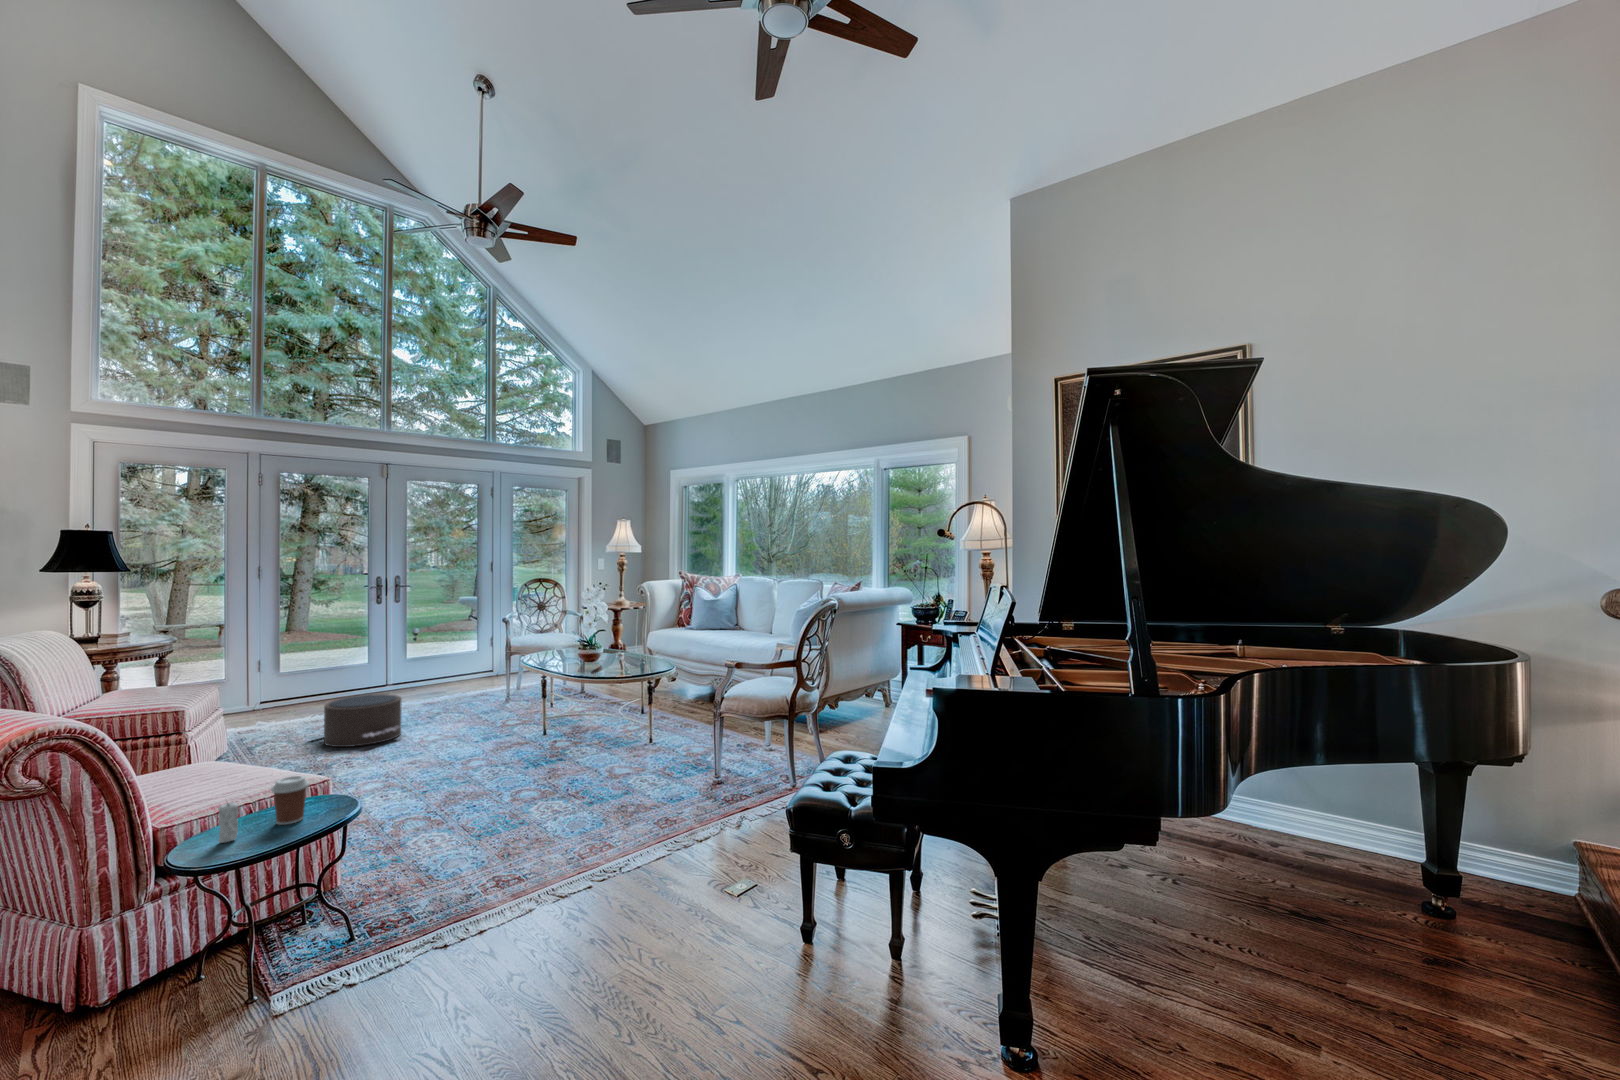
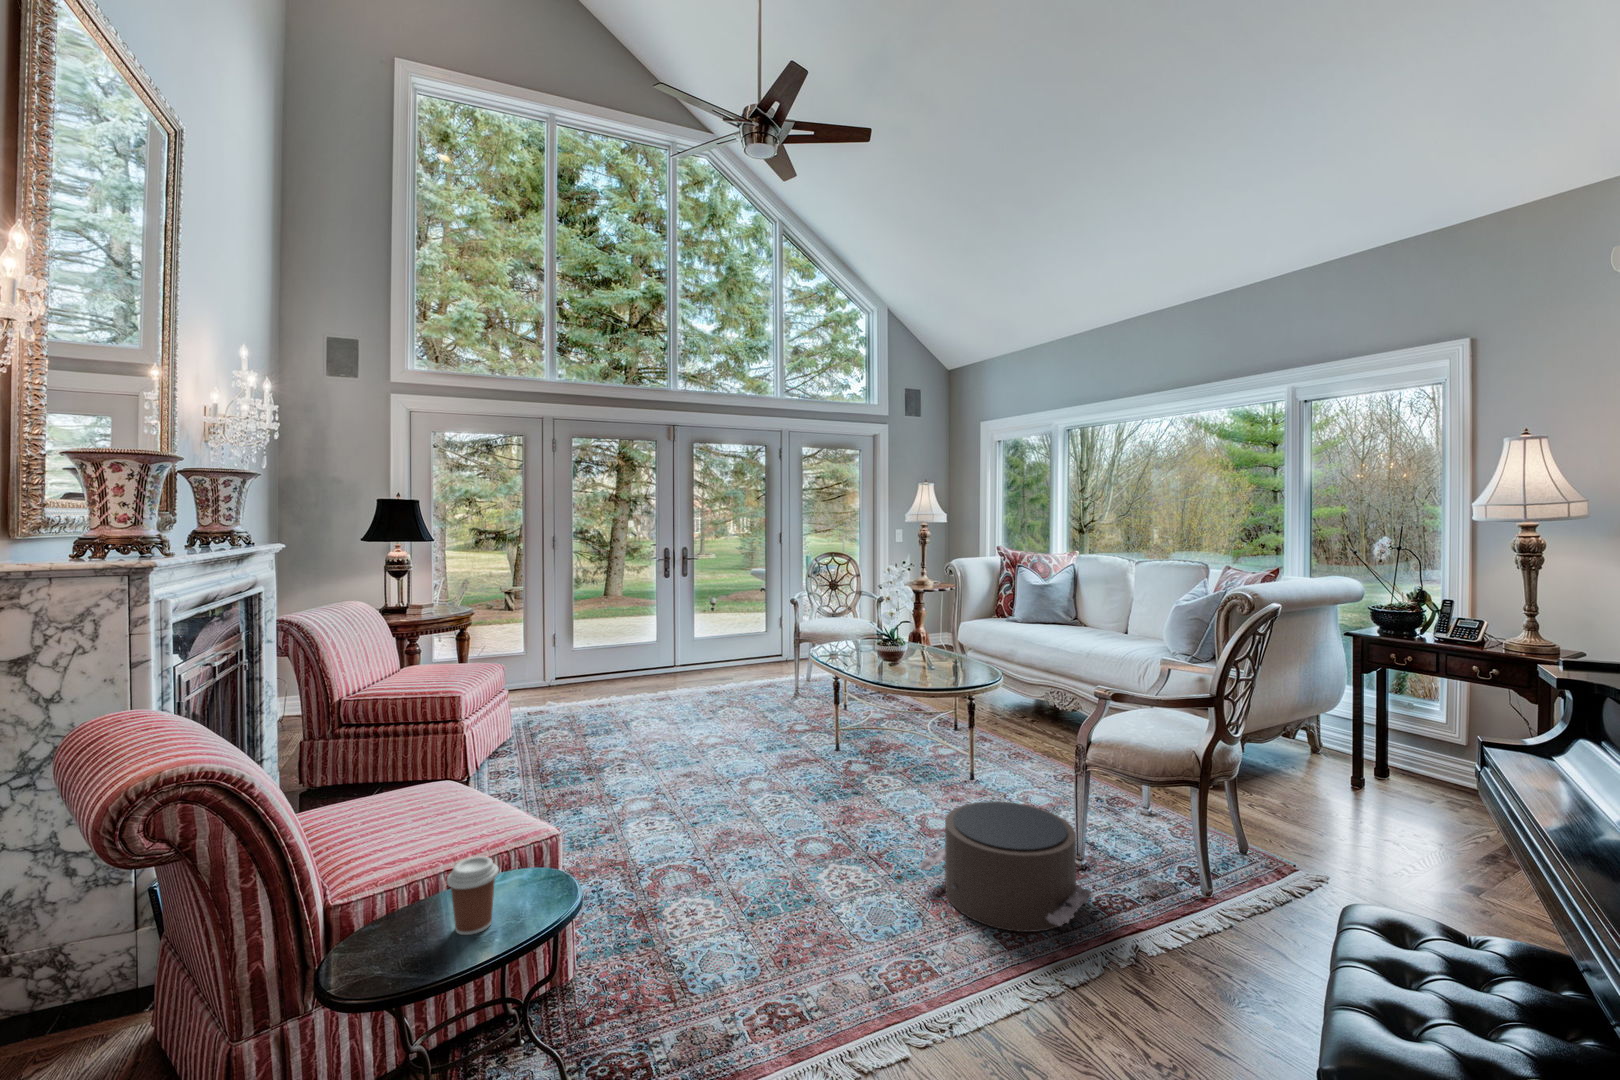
pouf: present [313,694,402,747] -> present [918,801,1093,932]
candle: present [219,802,239,843] -> none [367,893,396,964]

